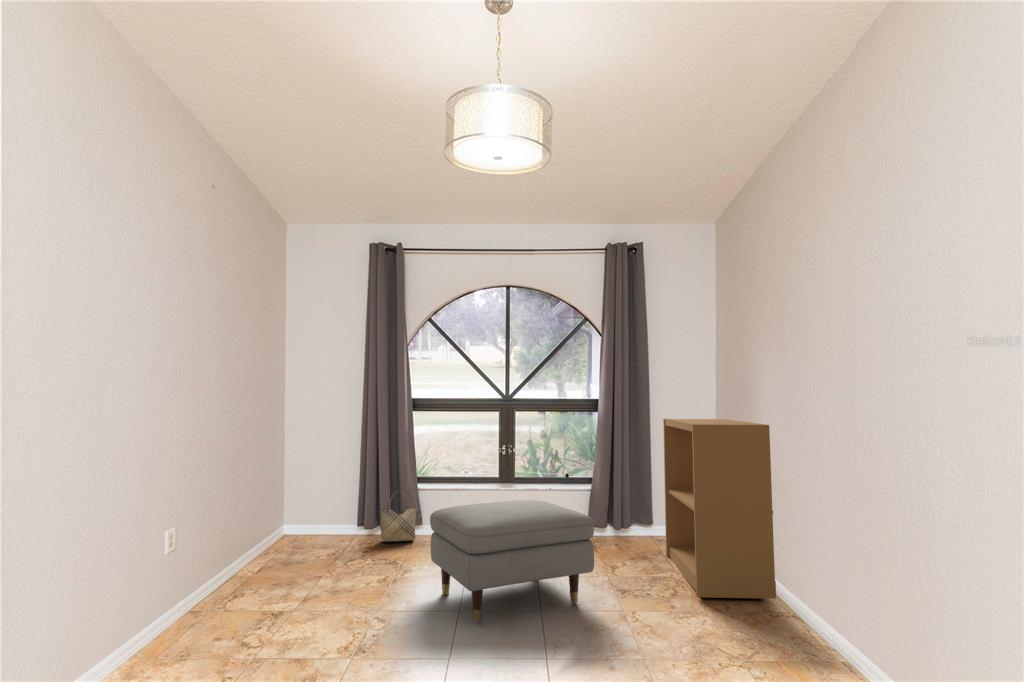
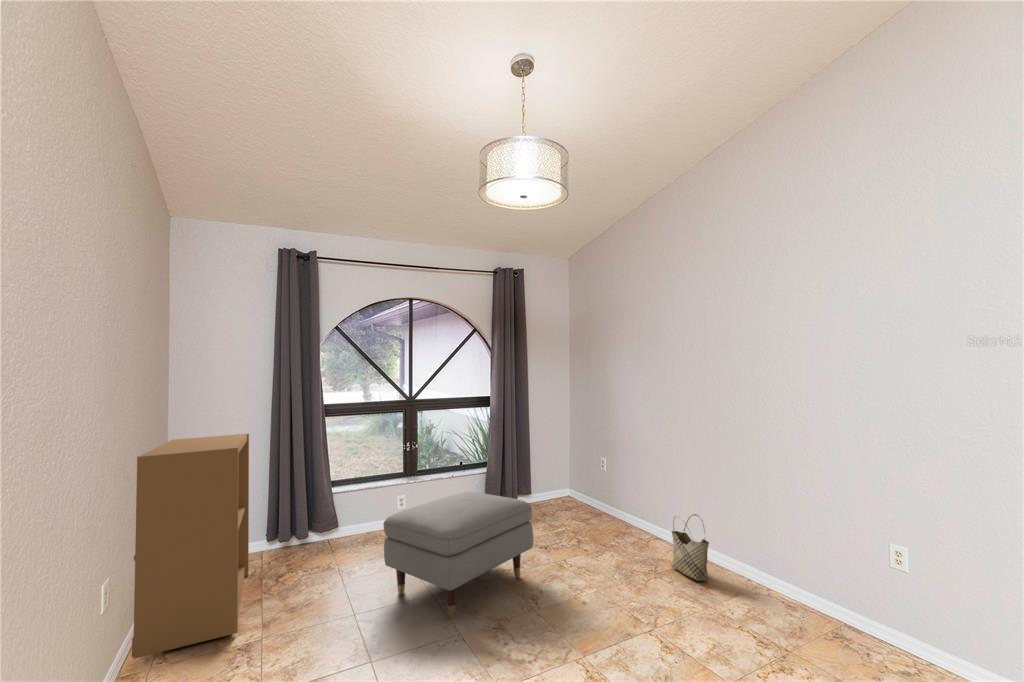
bookshelf: present [663,419,776,599] -> present [132,434,249,659]
woven basket: present [380,498,416,542] -> present [672,514,709,581]

